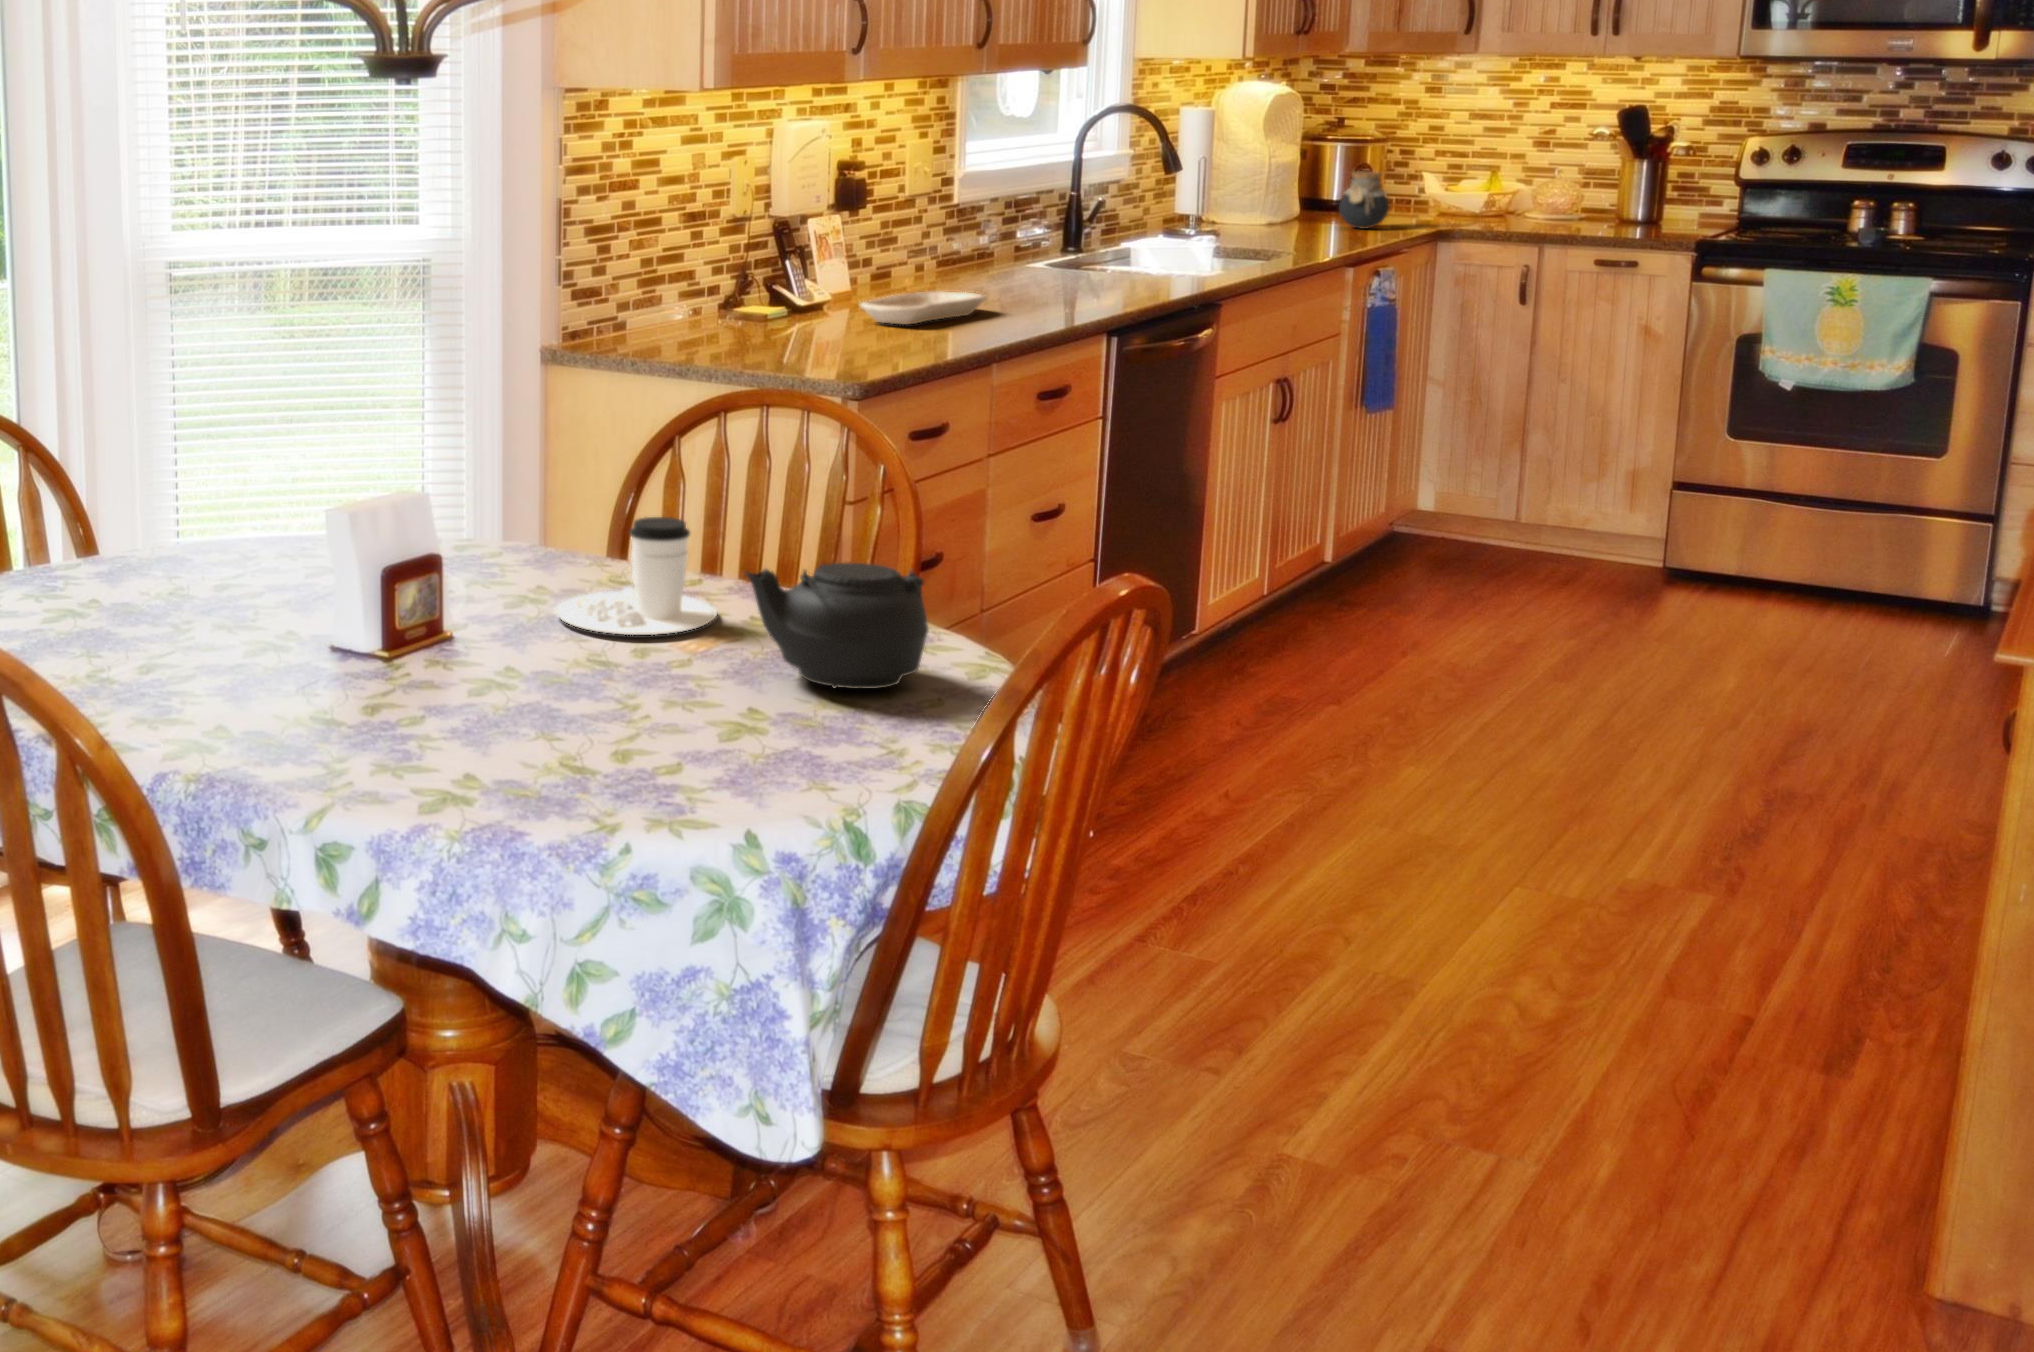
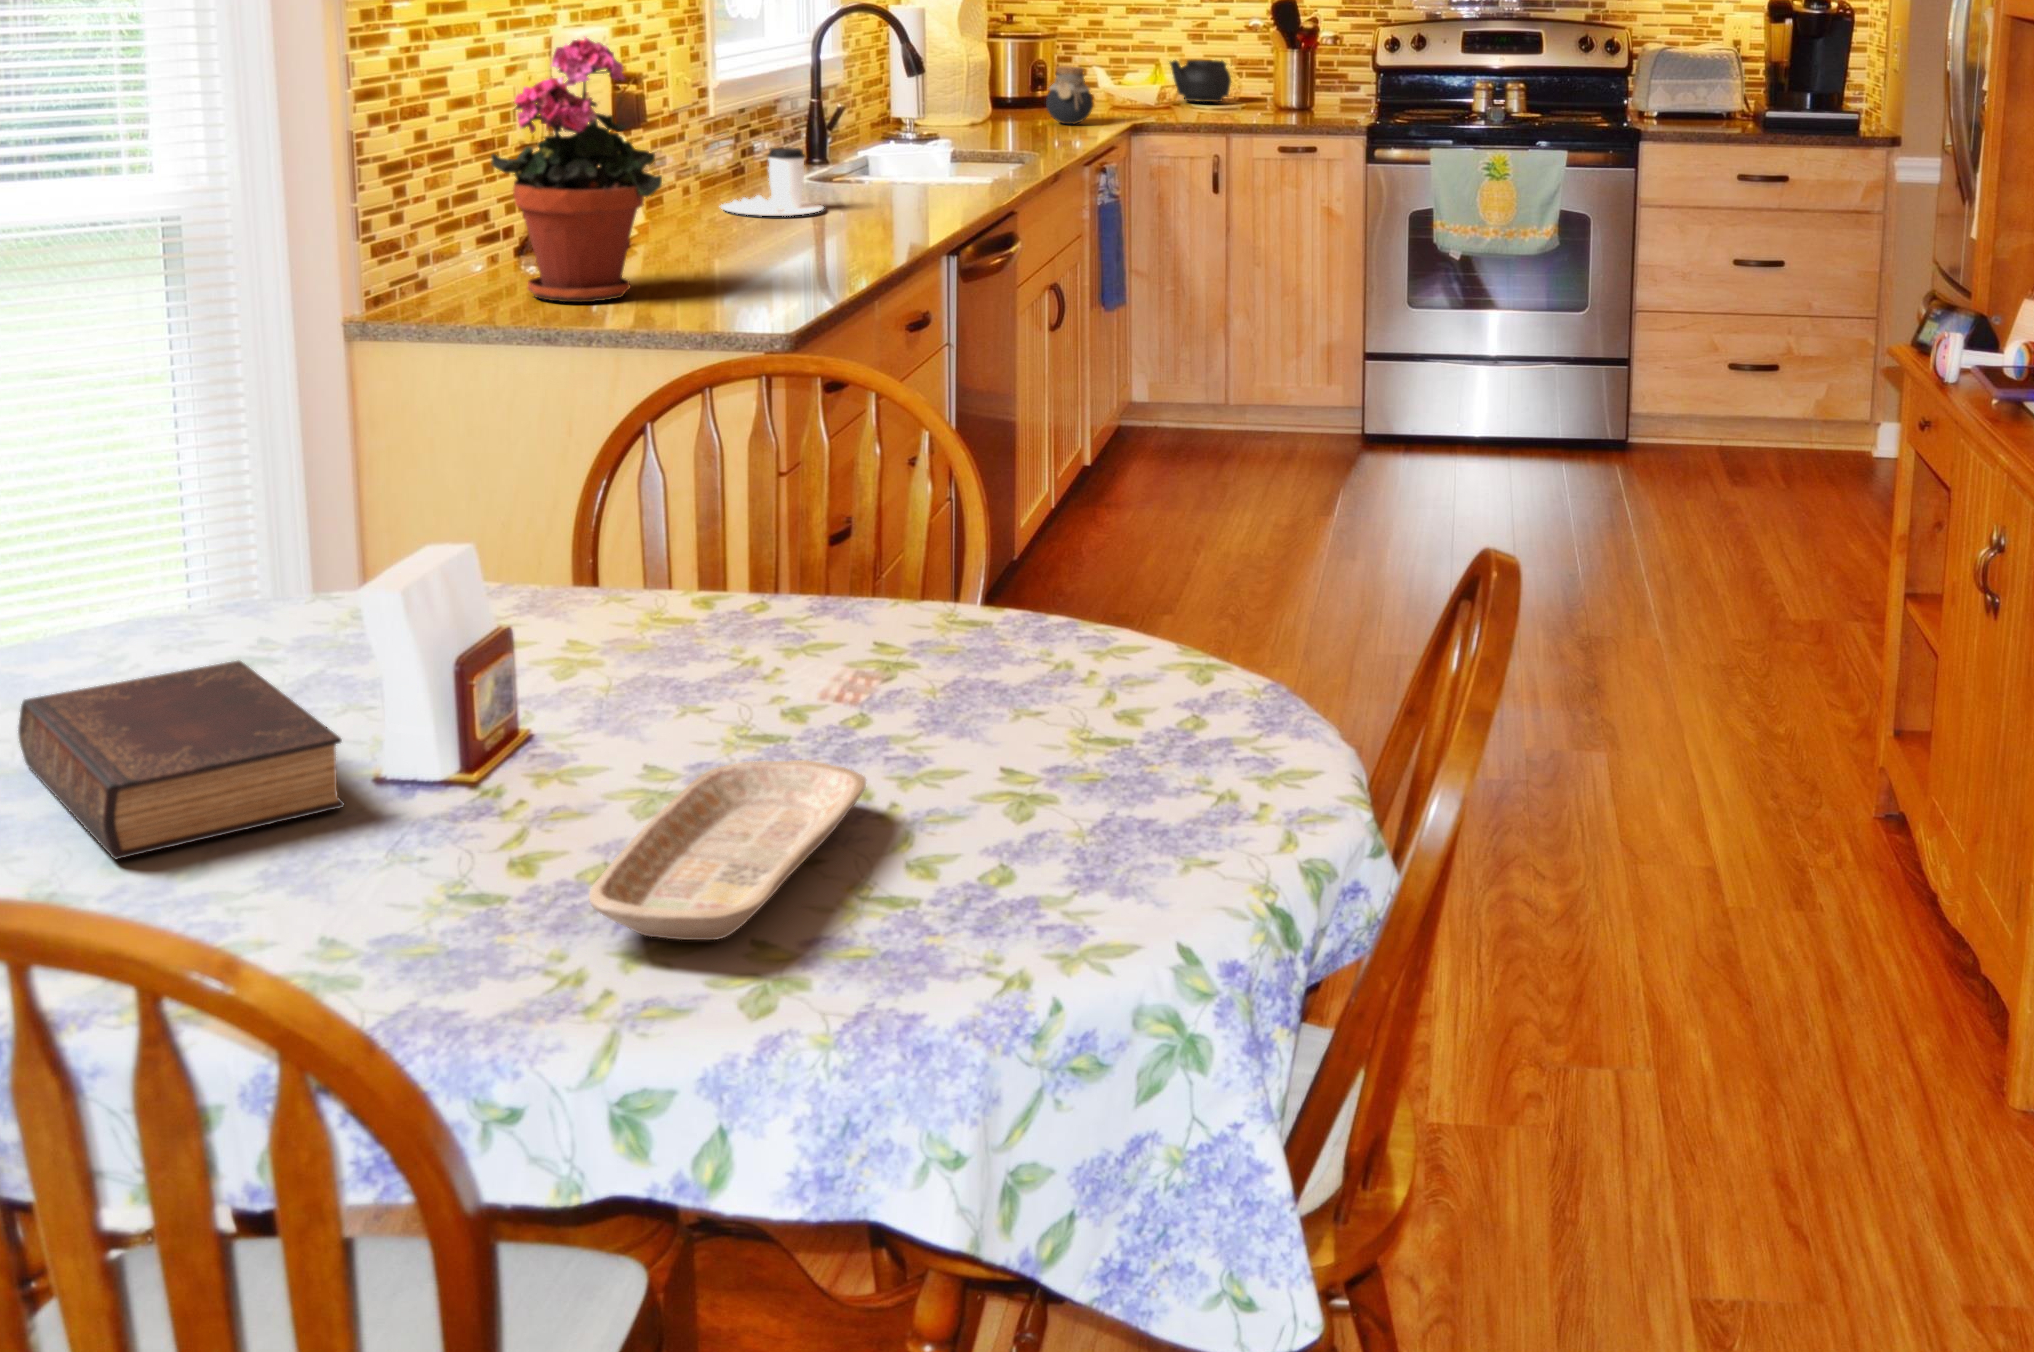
potted plant: none [673,121,808,344] -> present [491,37,662,302]
tray: present [861,292,987,324] -> present [589,760,866,940]
coffee cup: present [554,517,717,635] -> present [721,148,823,216]
book: none [119,546,282,652] -> present [18,661,344,859]
teapot: present [745,563,928,689] -> present [1170,60,1231,102]

